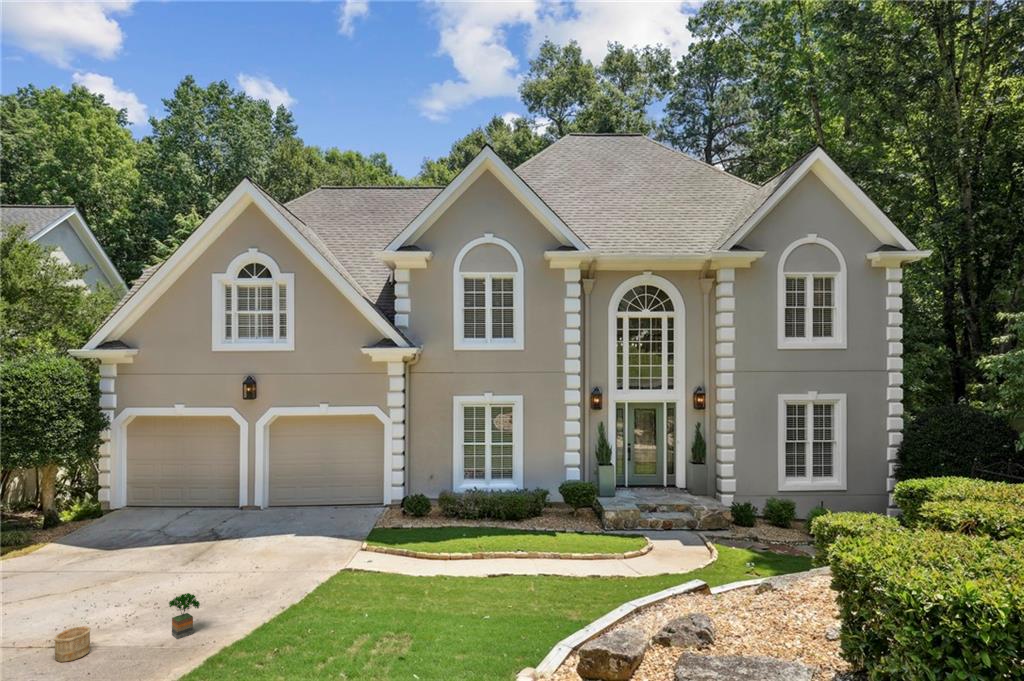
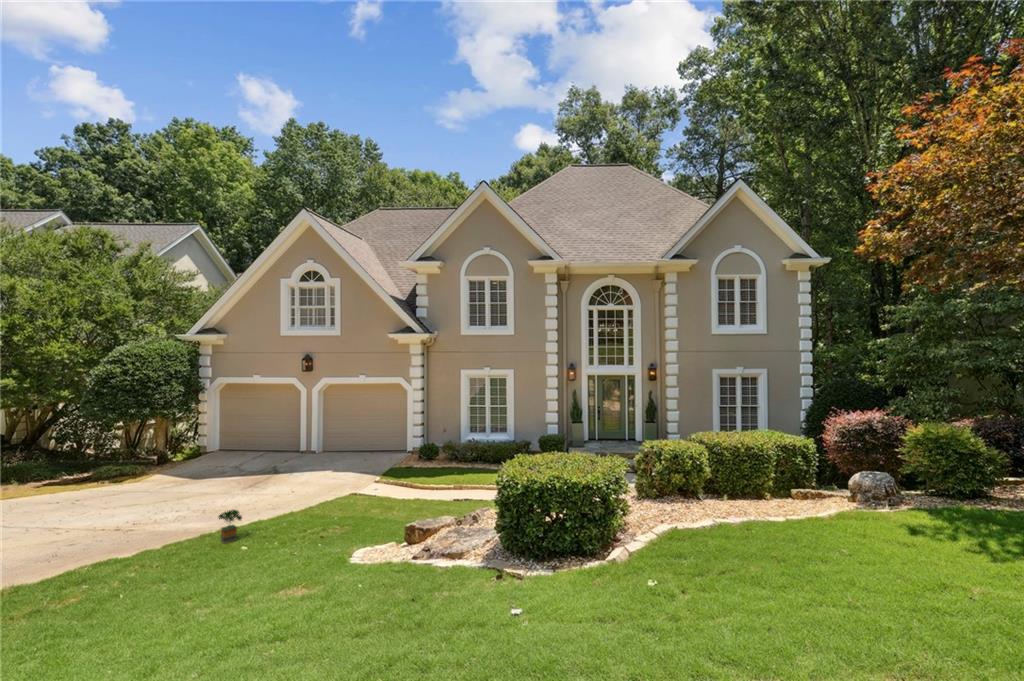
wooden bucket: present [54,626,91,662] -> none [126,532,157,559]

